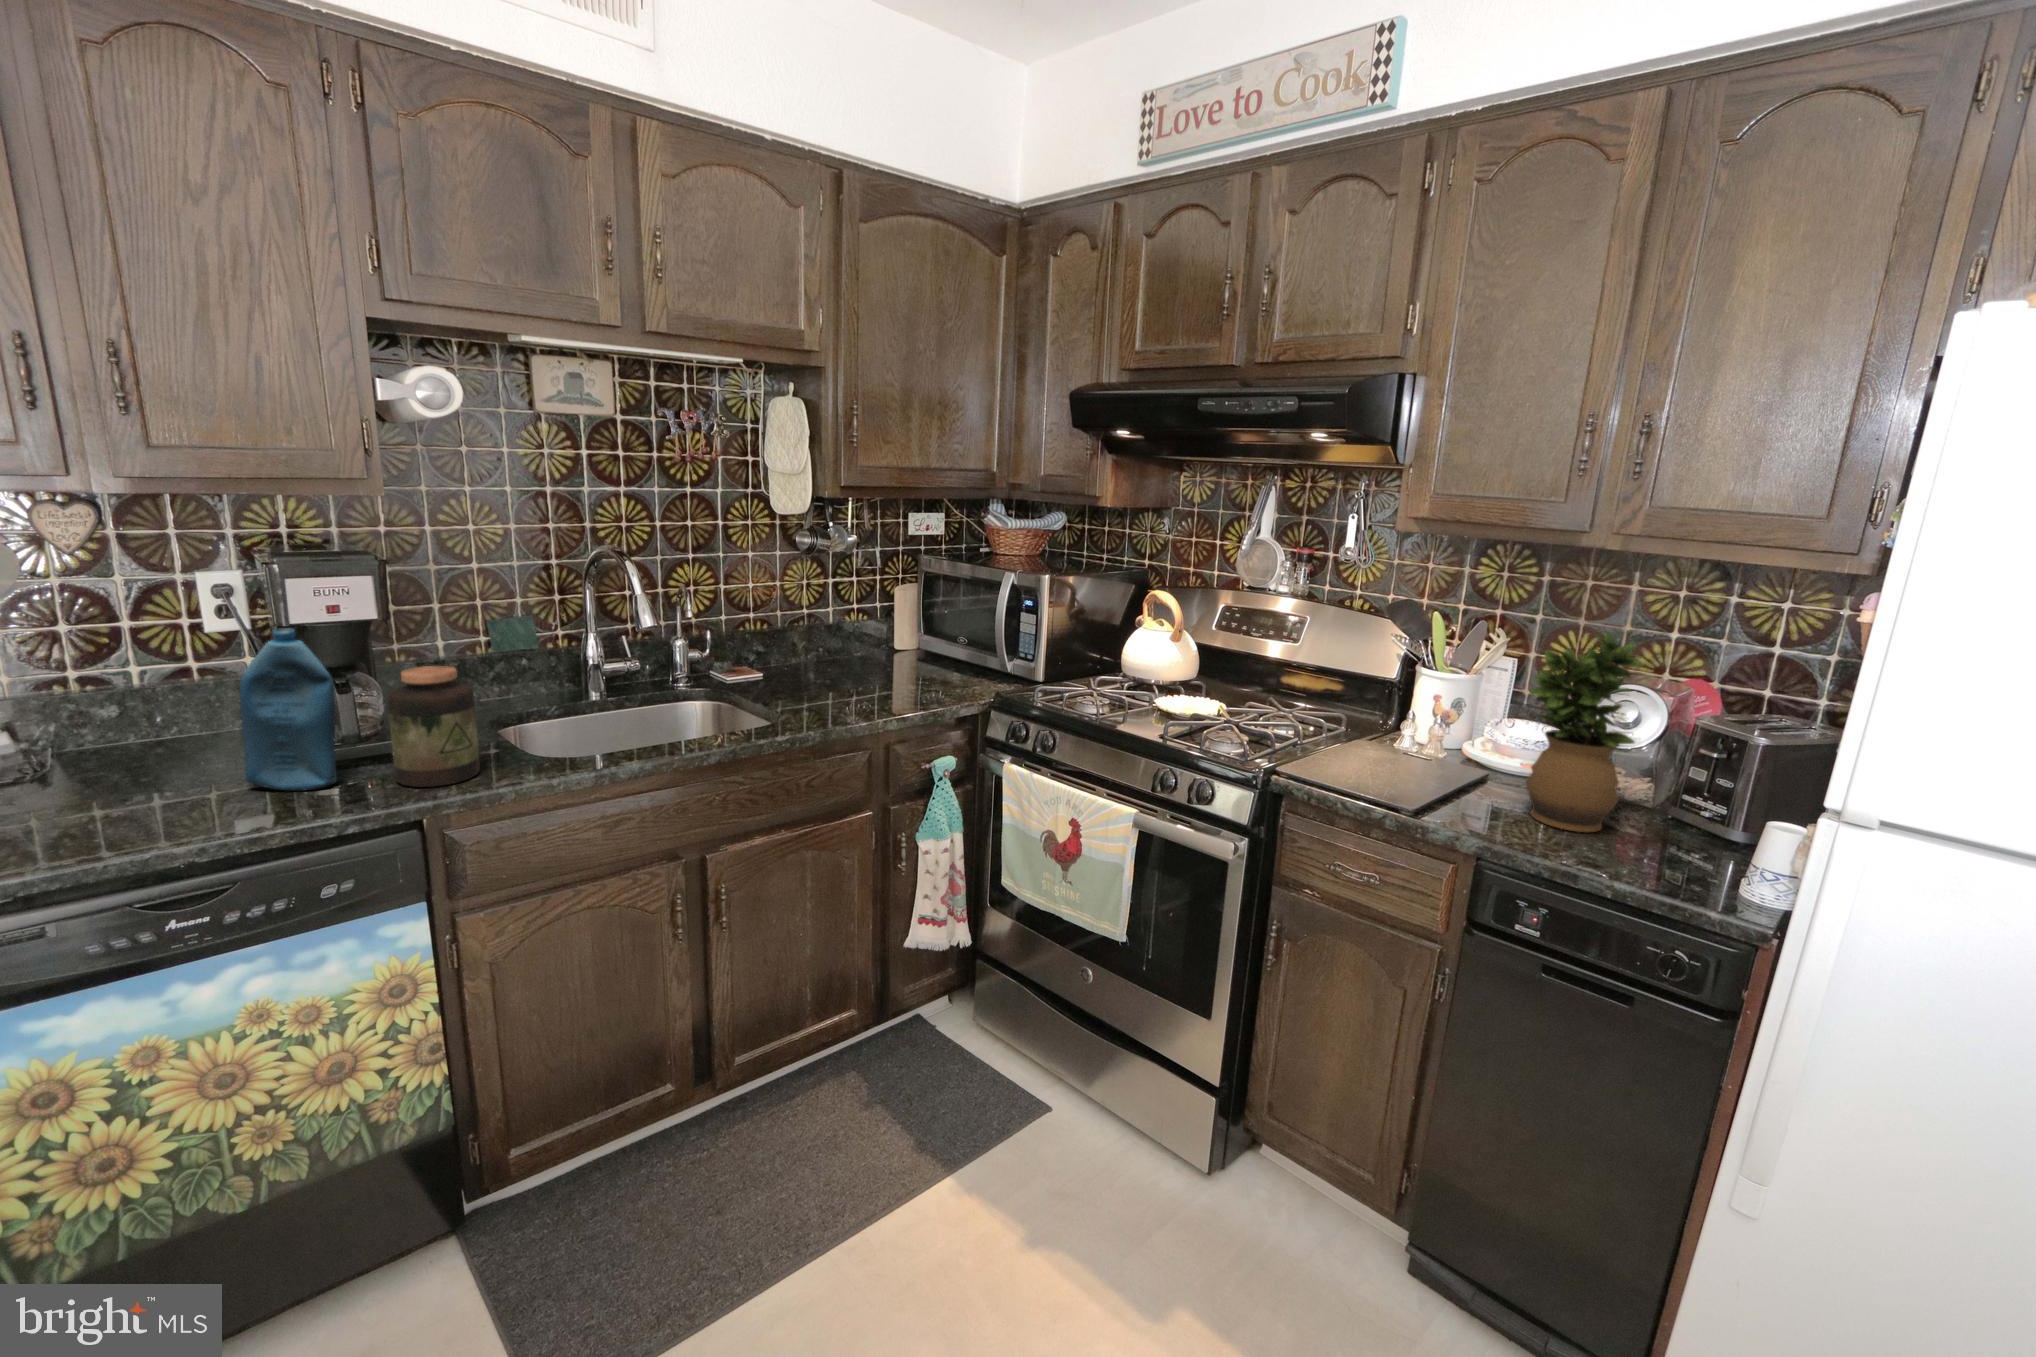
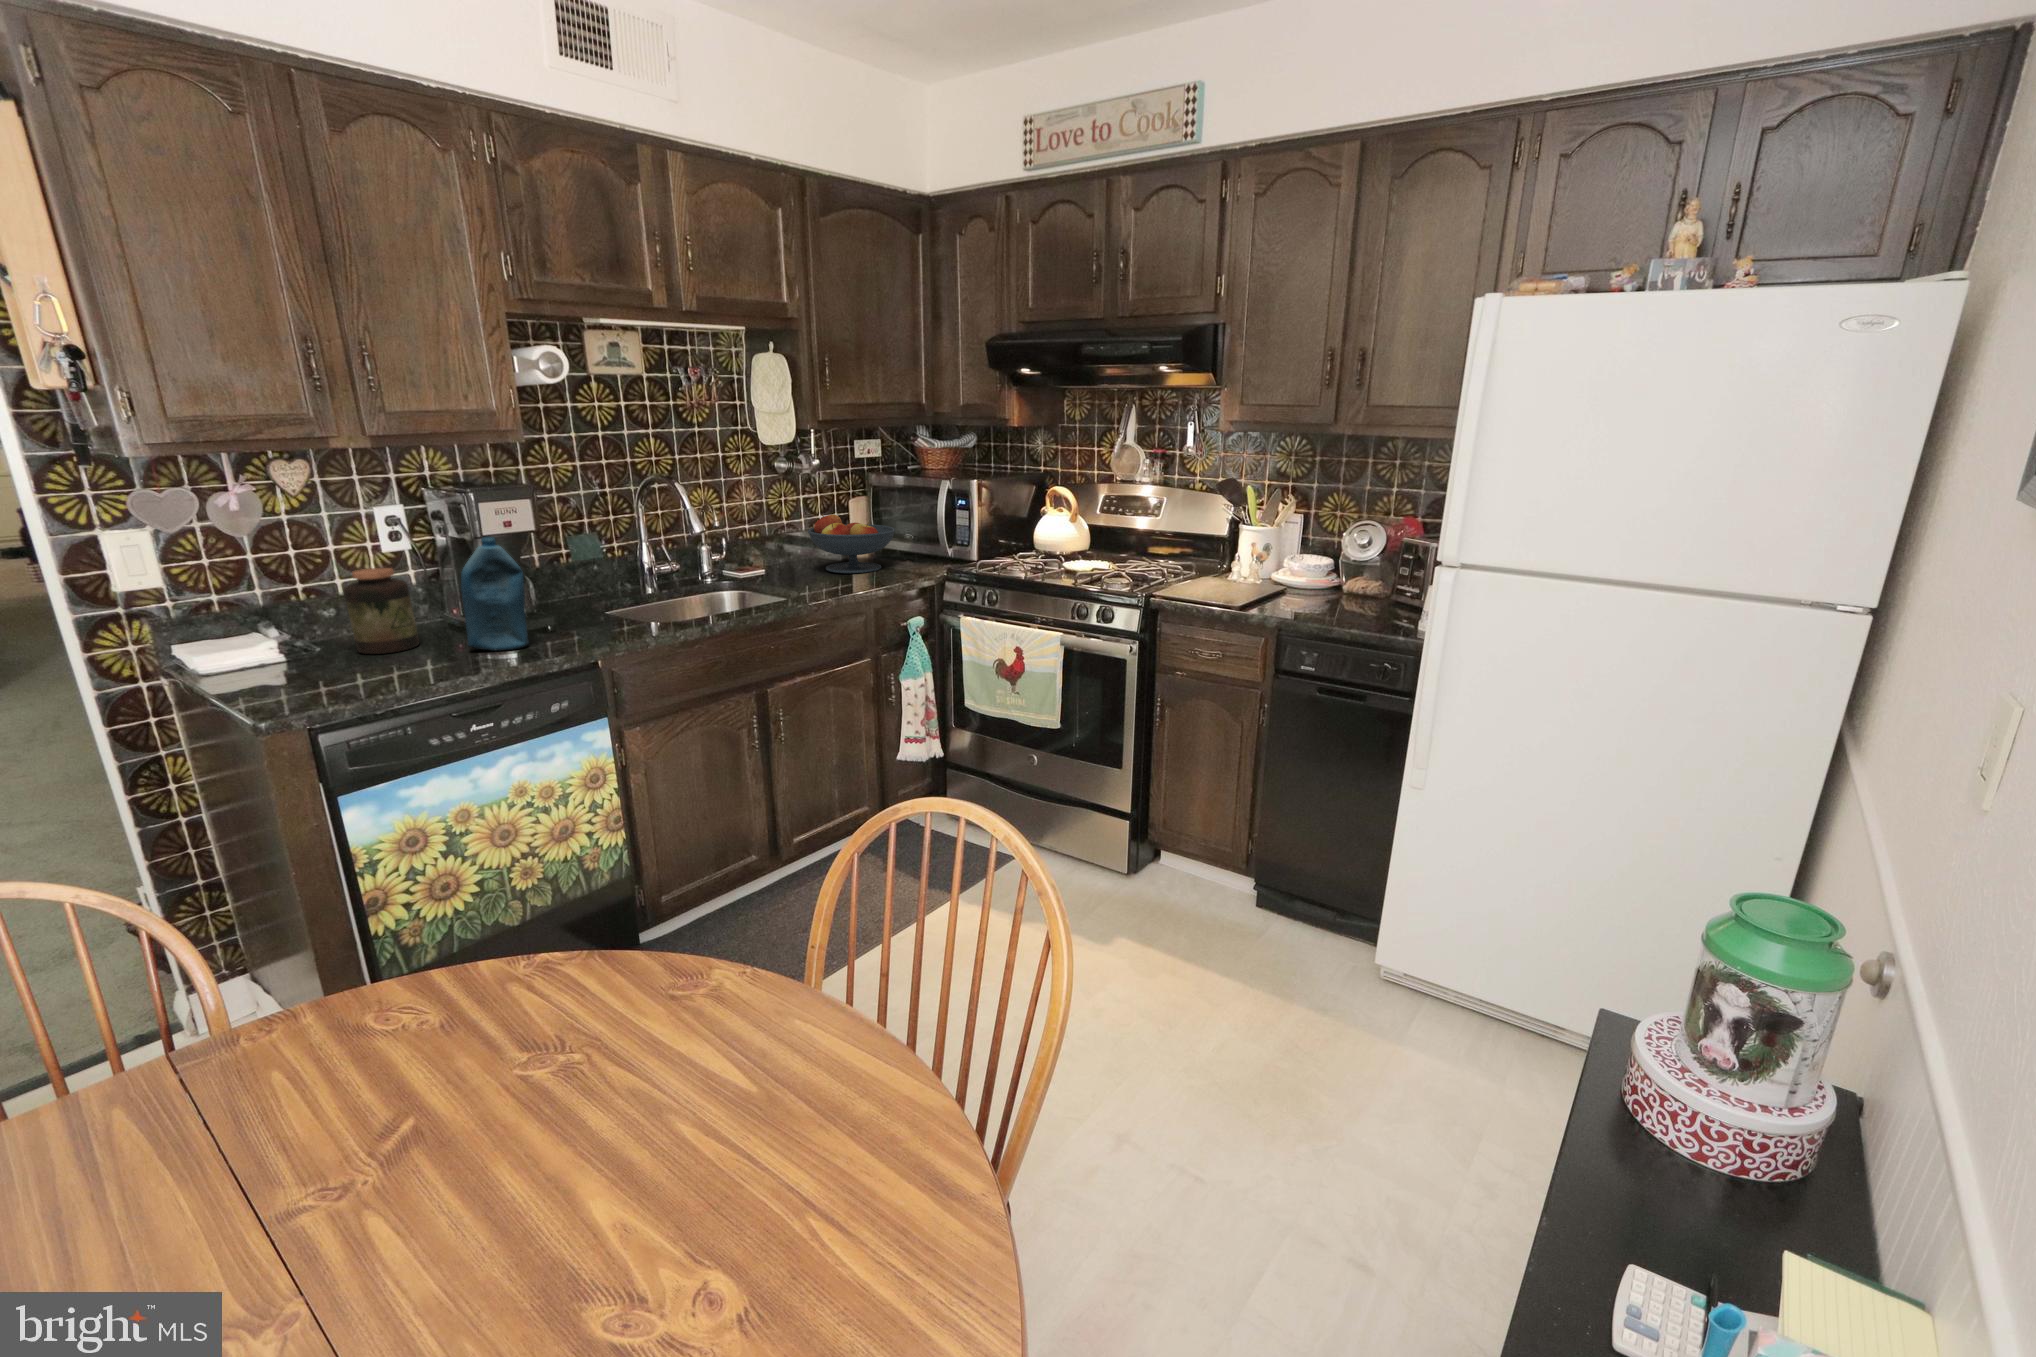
fruit bowl: none [819,604,935,686] -> present [808,515,895,573]
potted plant: present [1525,633,1644,832] -> none [1300,487,1364,610]
jar: present [387,666,480,787] -> present [344,568,419,654]

